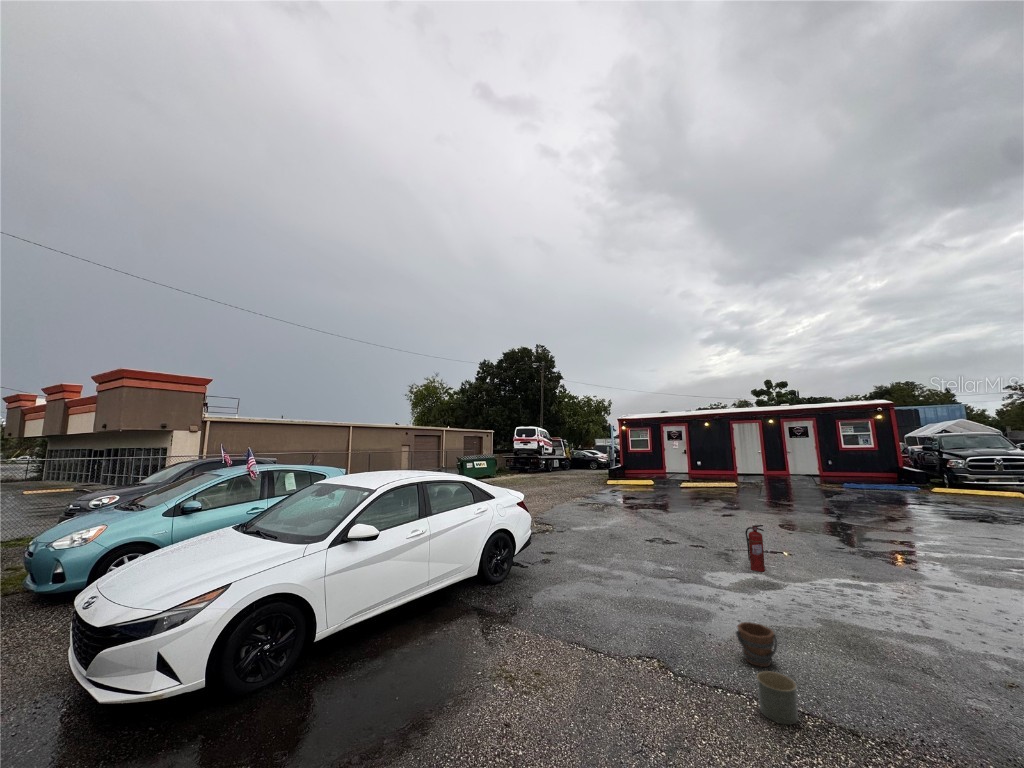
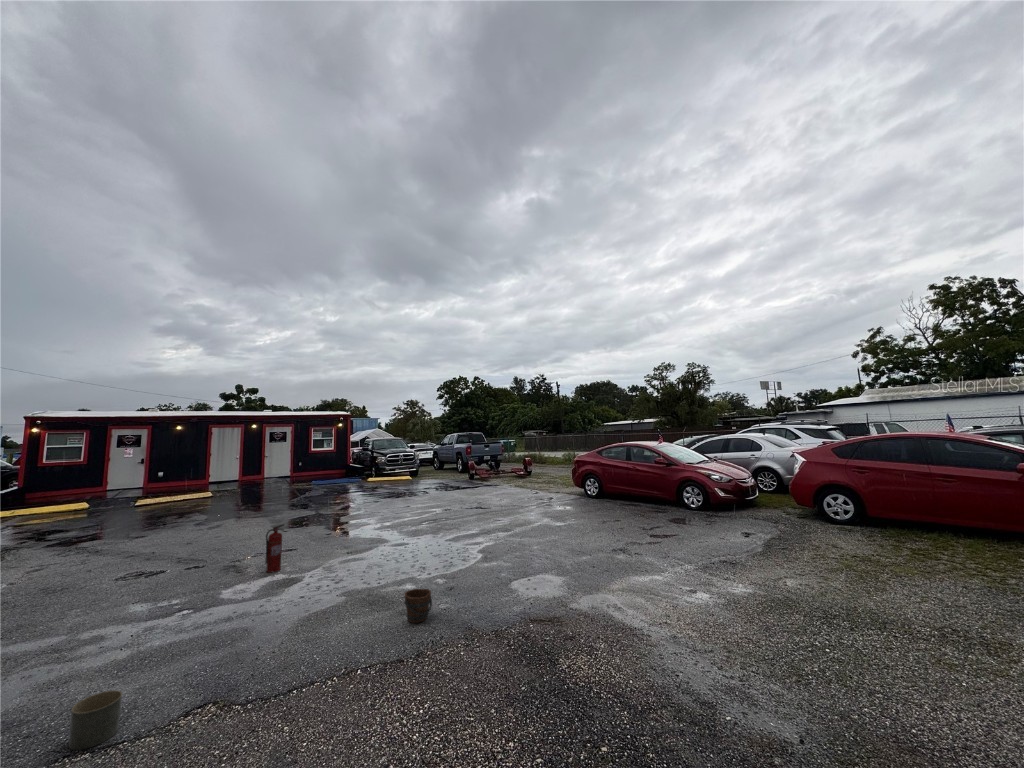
bucket: present [736,622,778,667] -> present [404,589,432,623]
planter: present [757,671,798,725] -> present [69,691,122,750]

